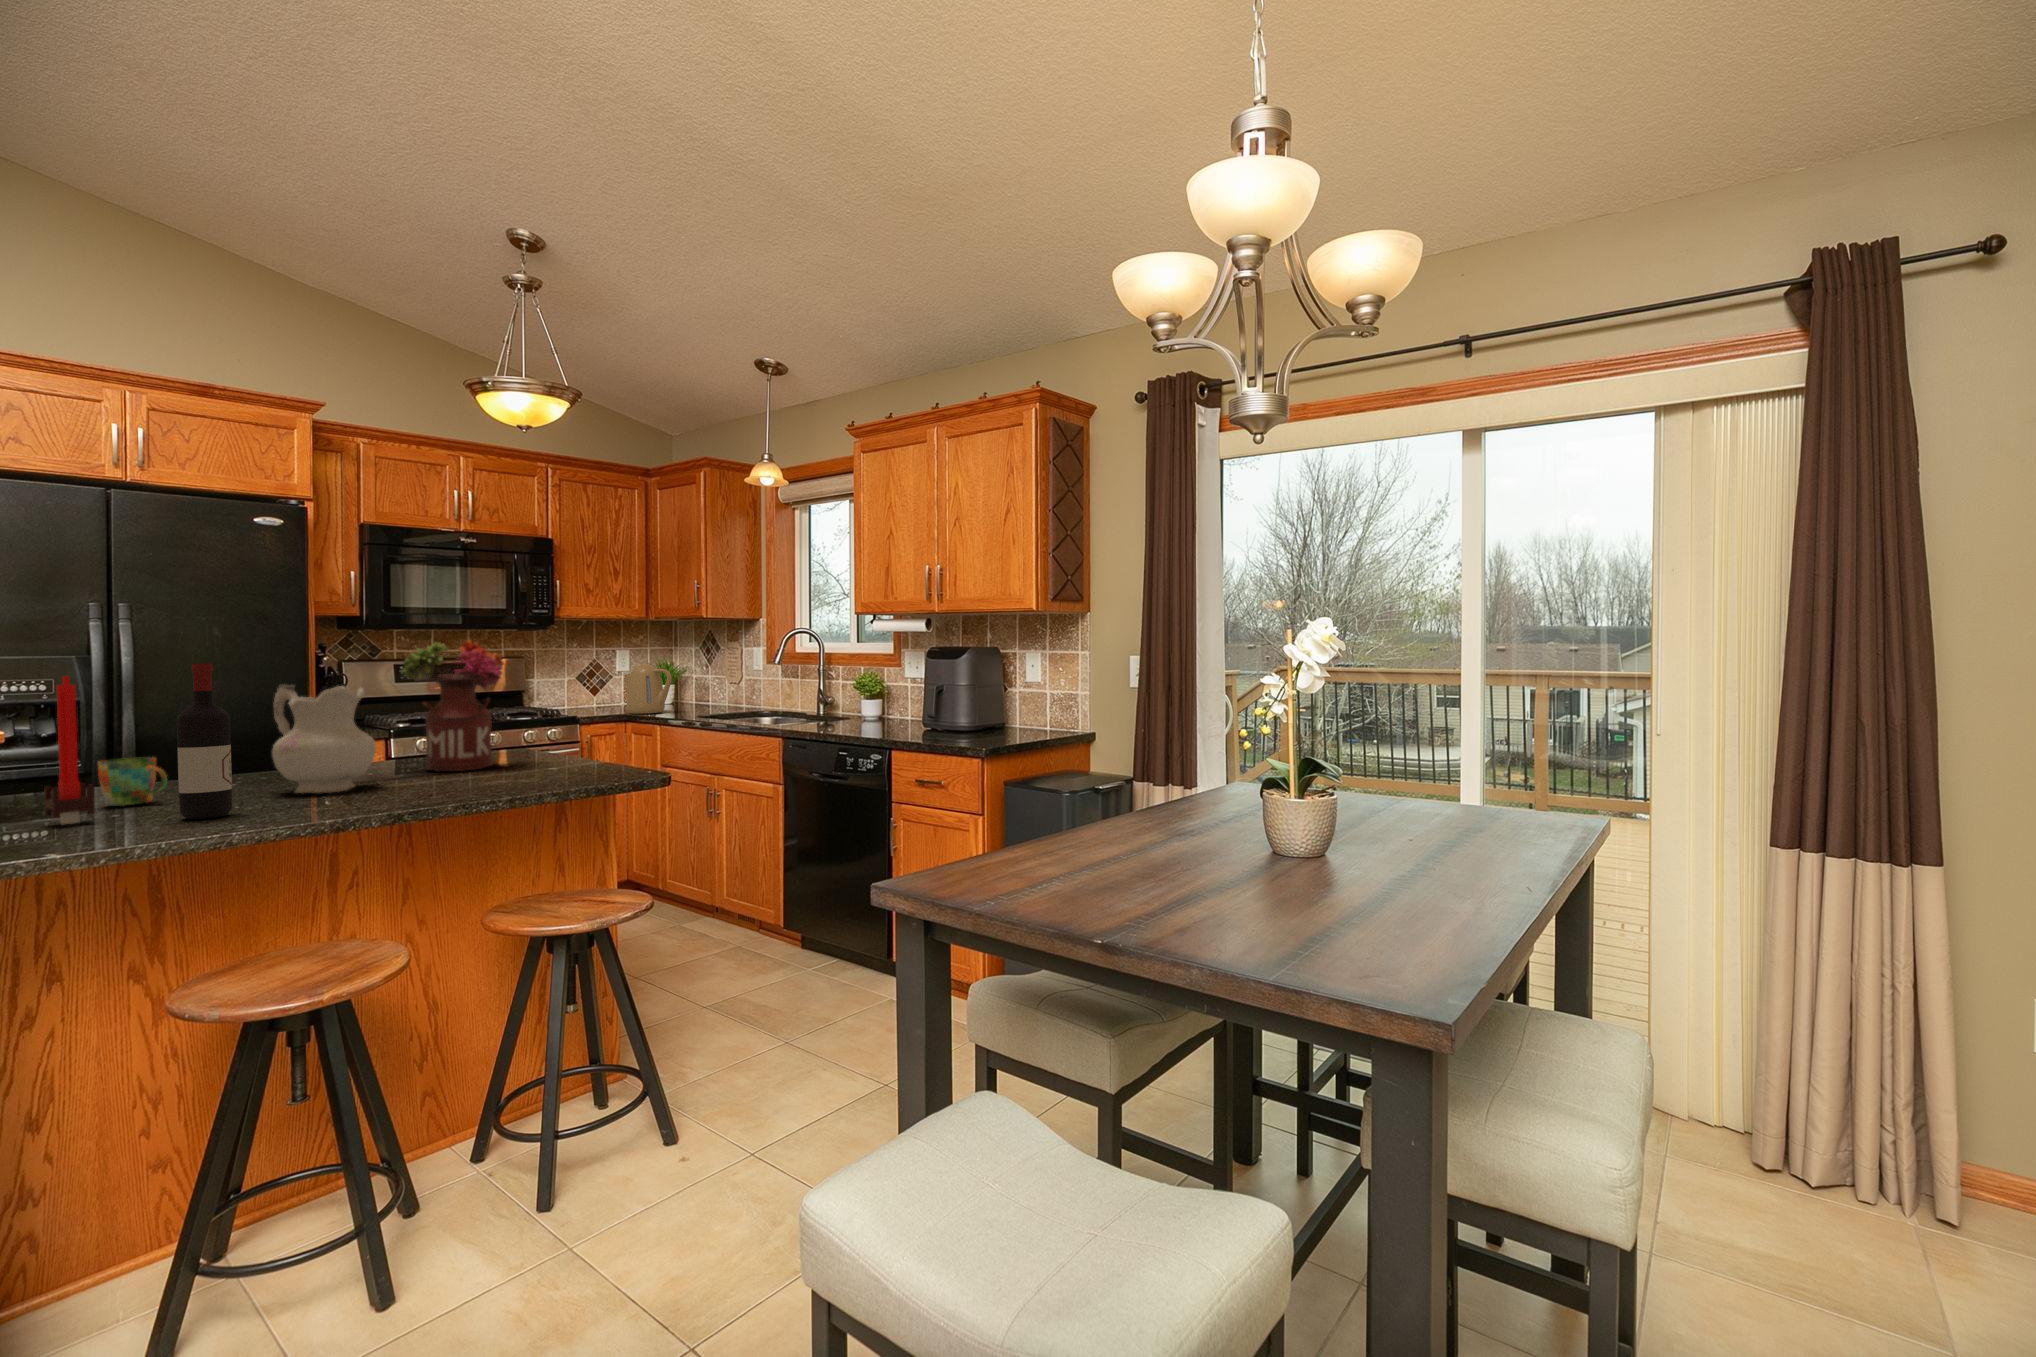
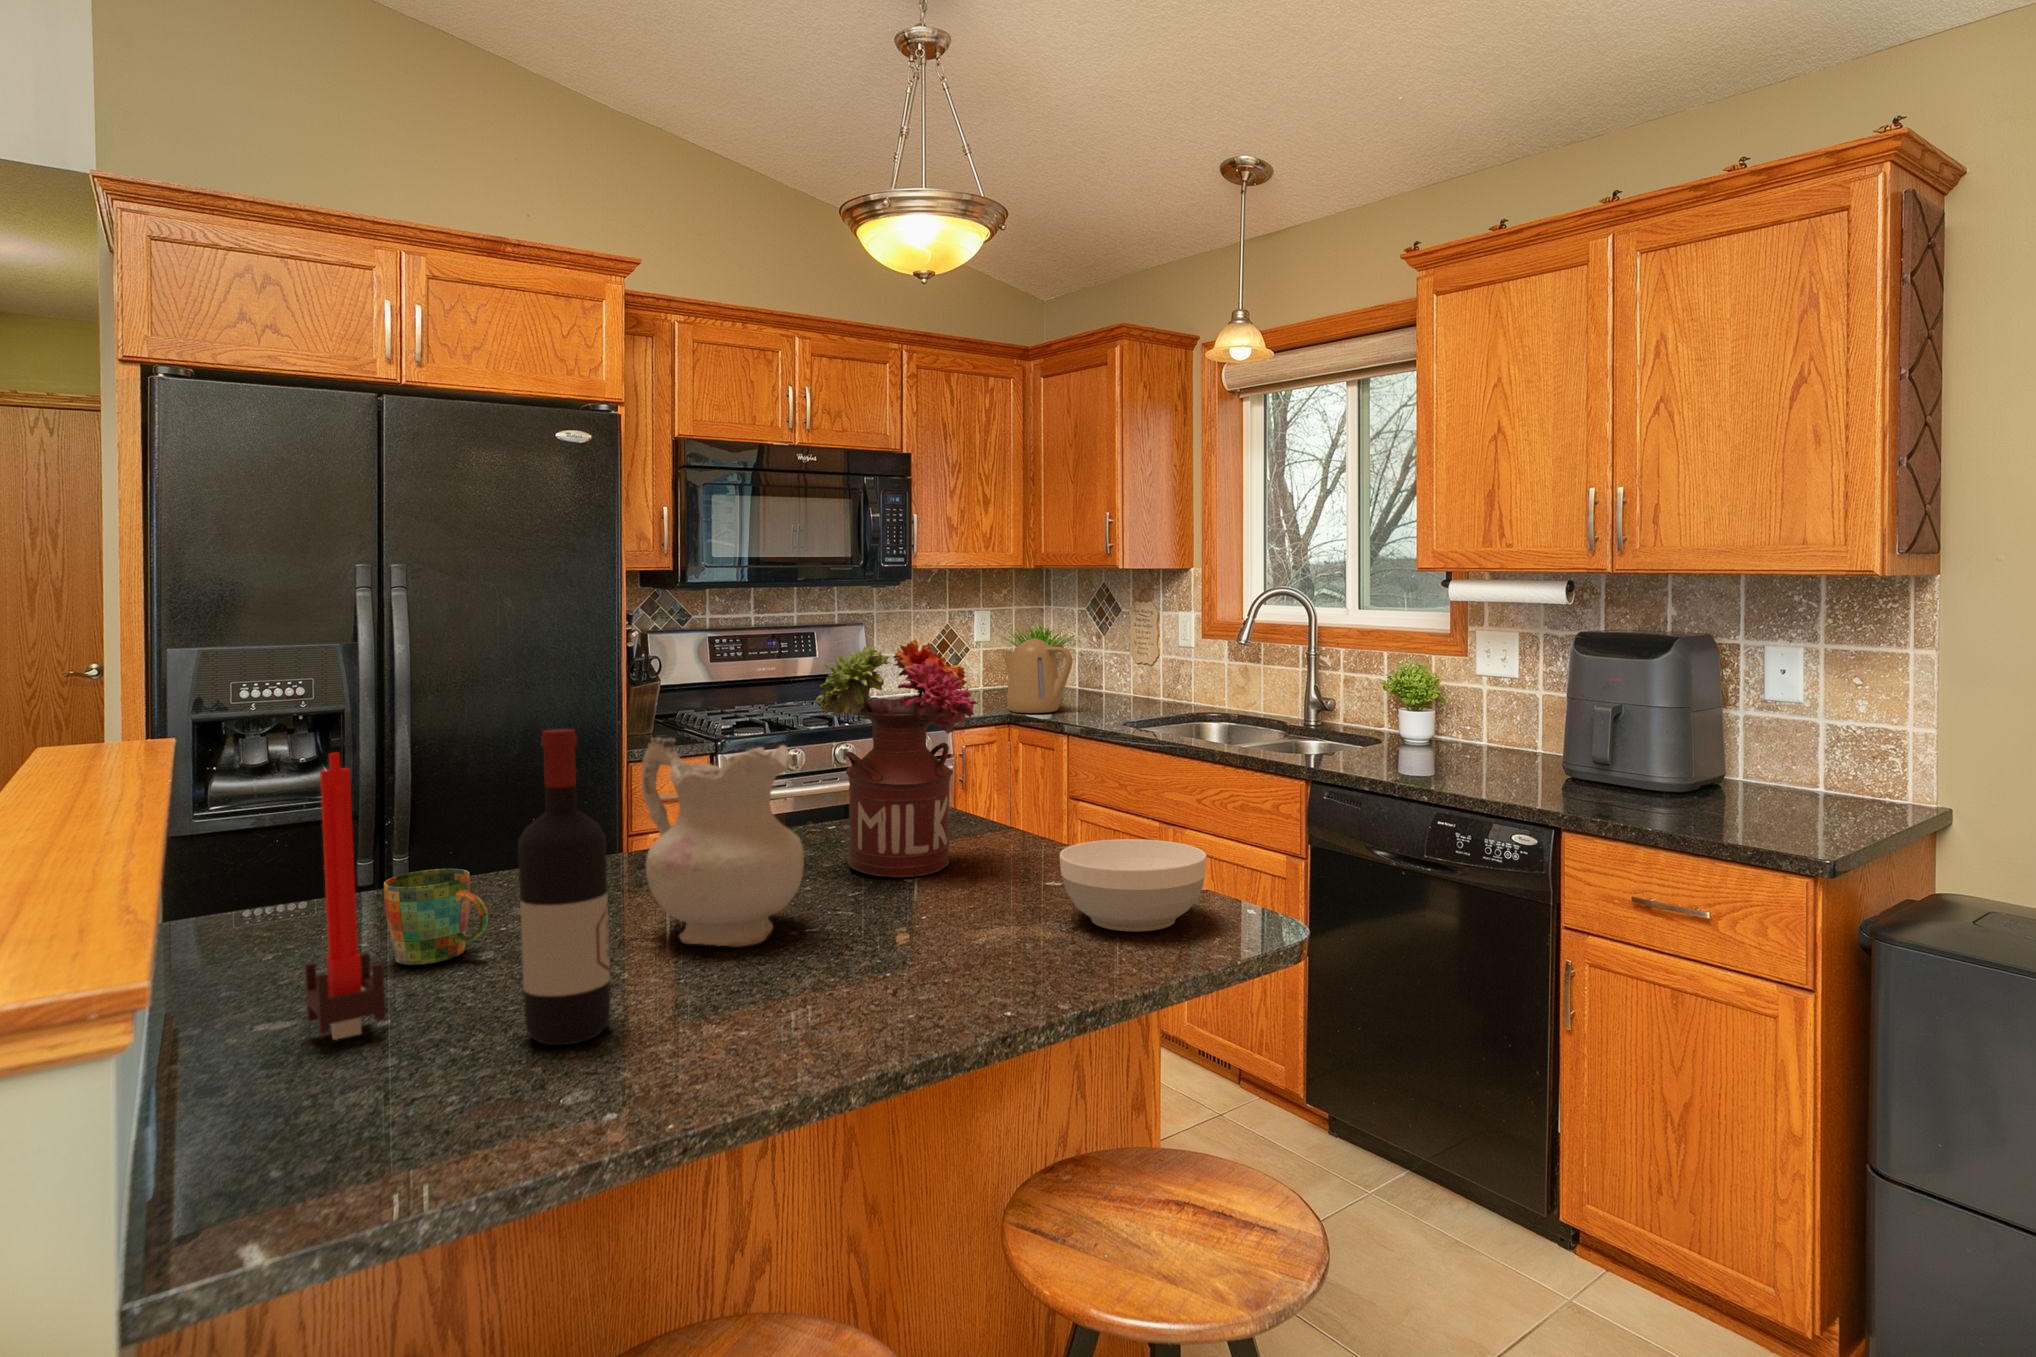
bowl: none [528,739,612,779] -> present [1059,839,1207,932]

